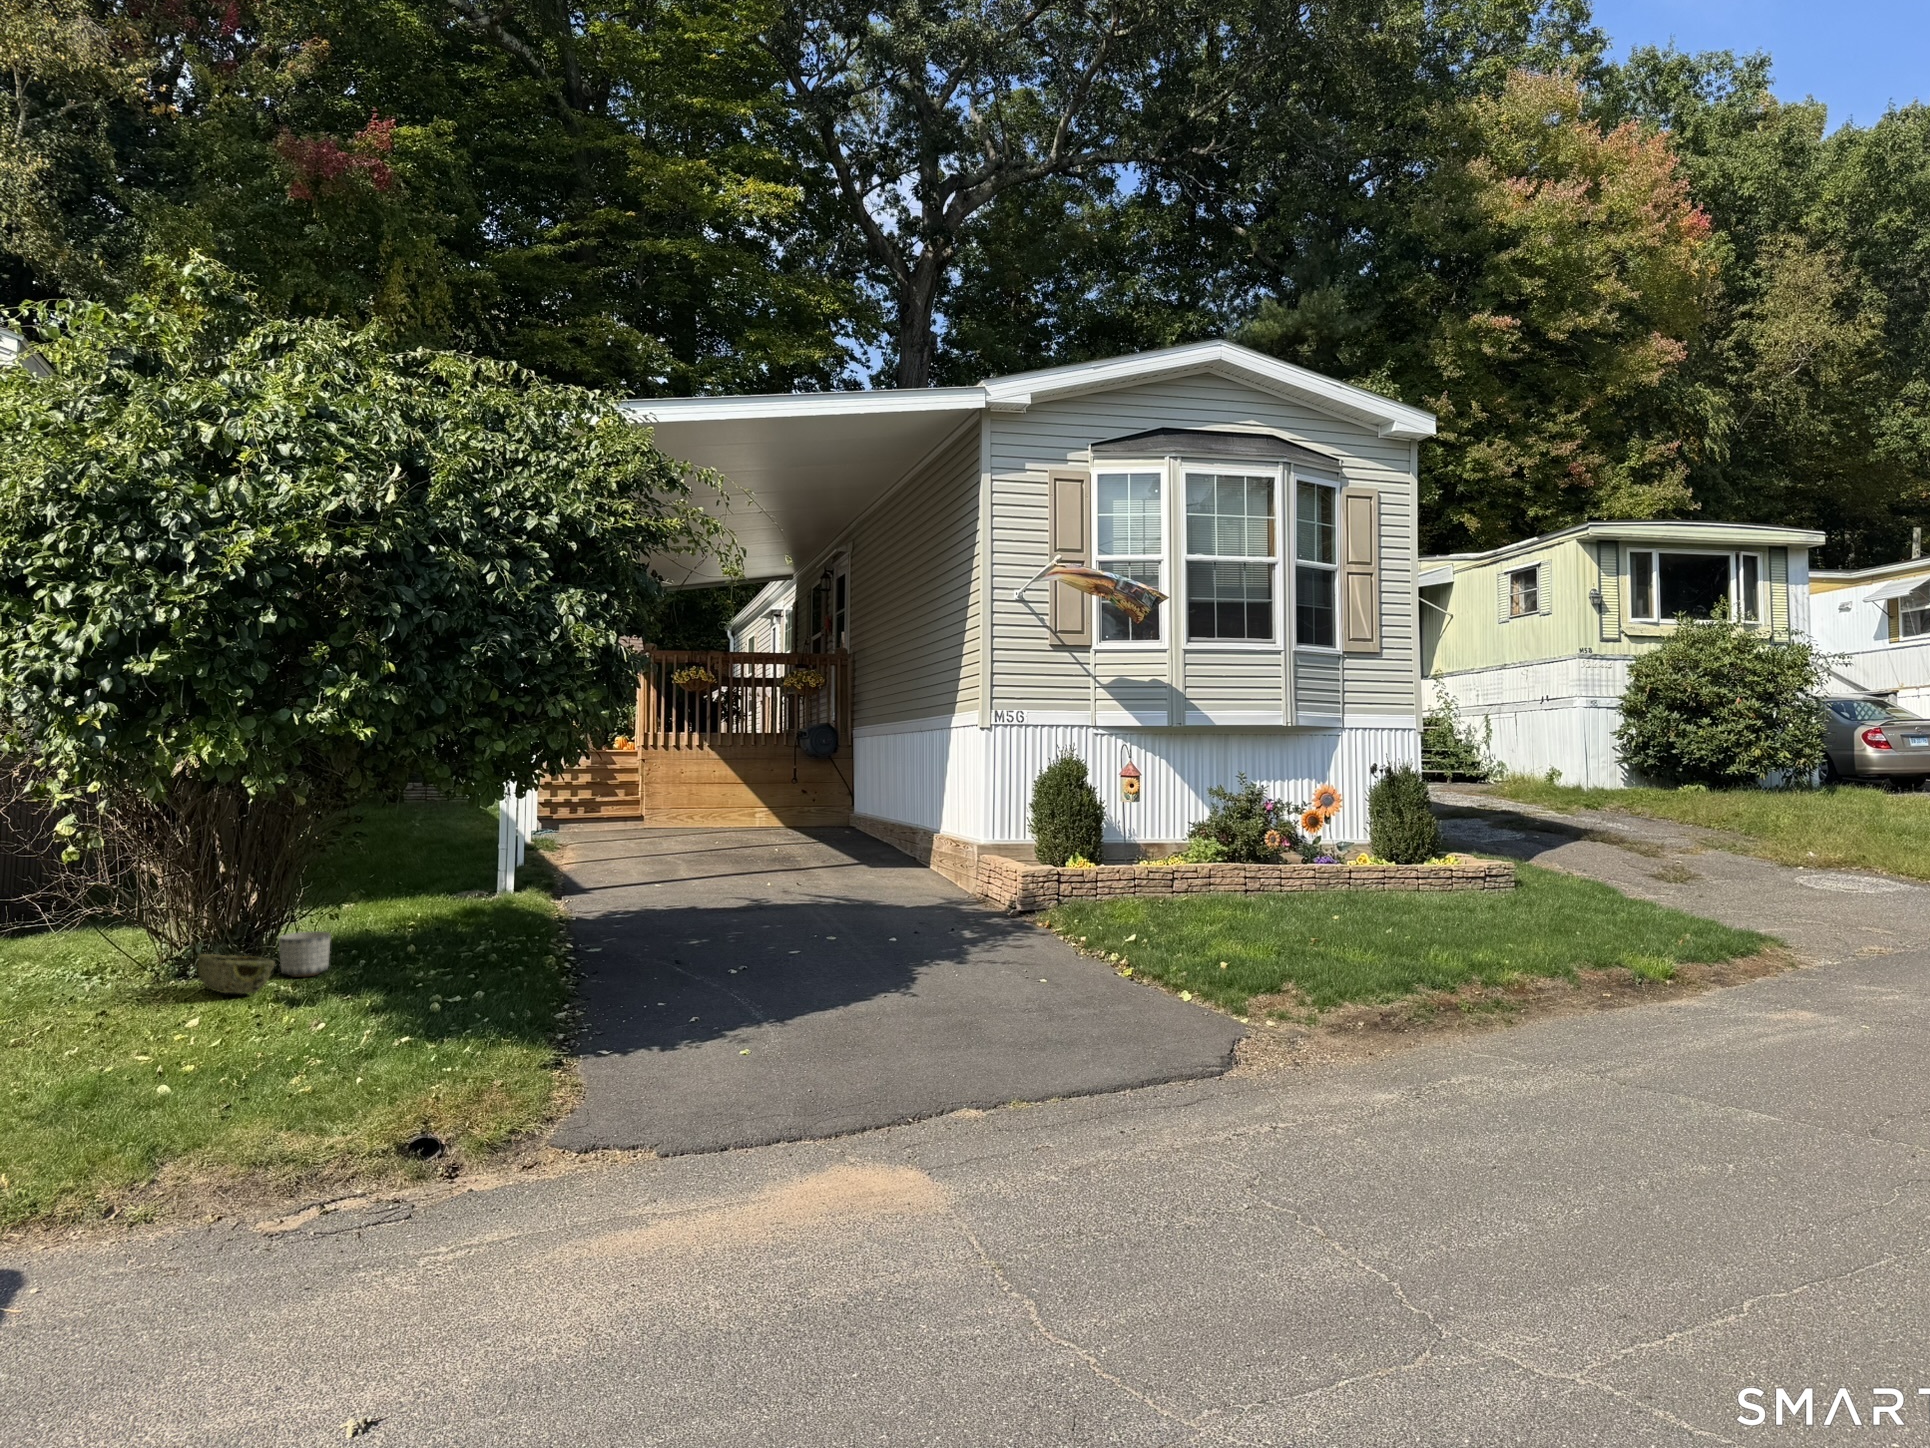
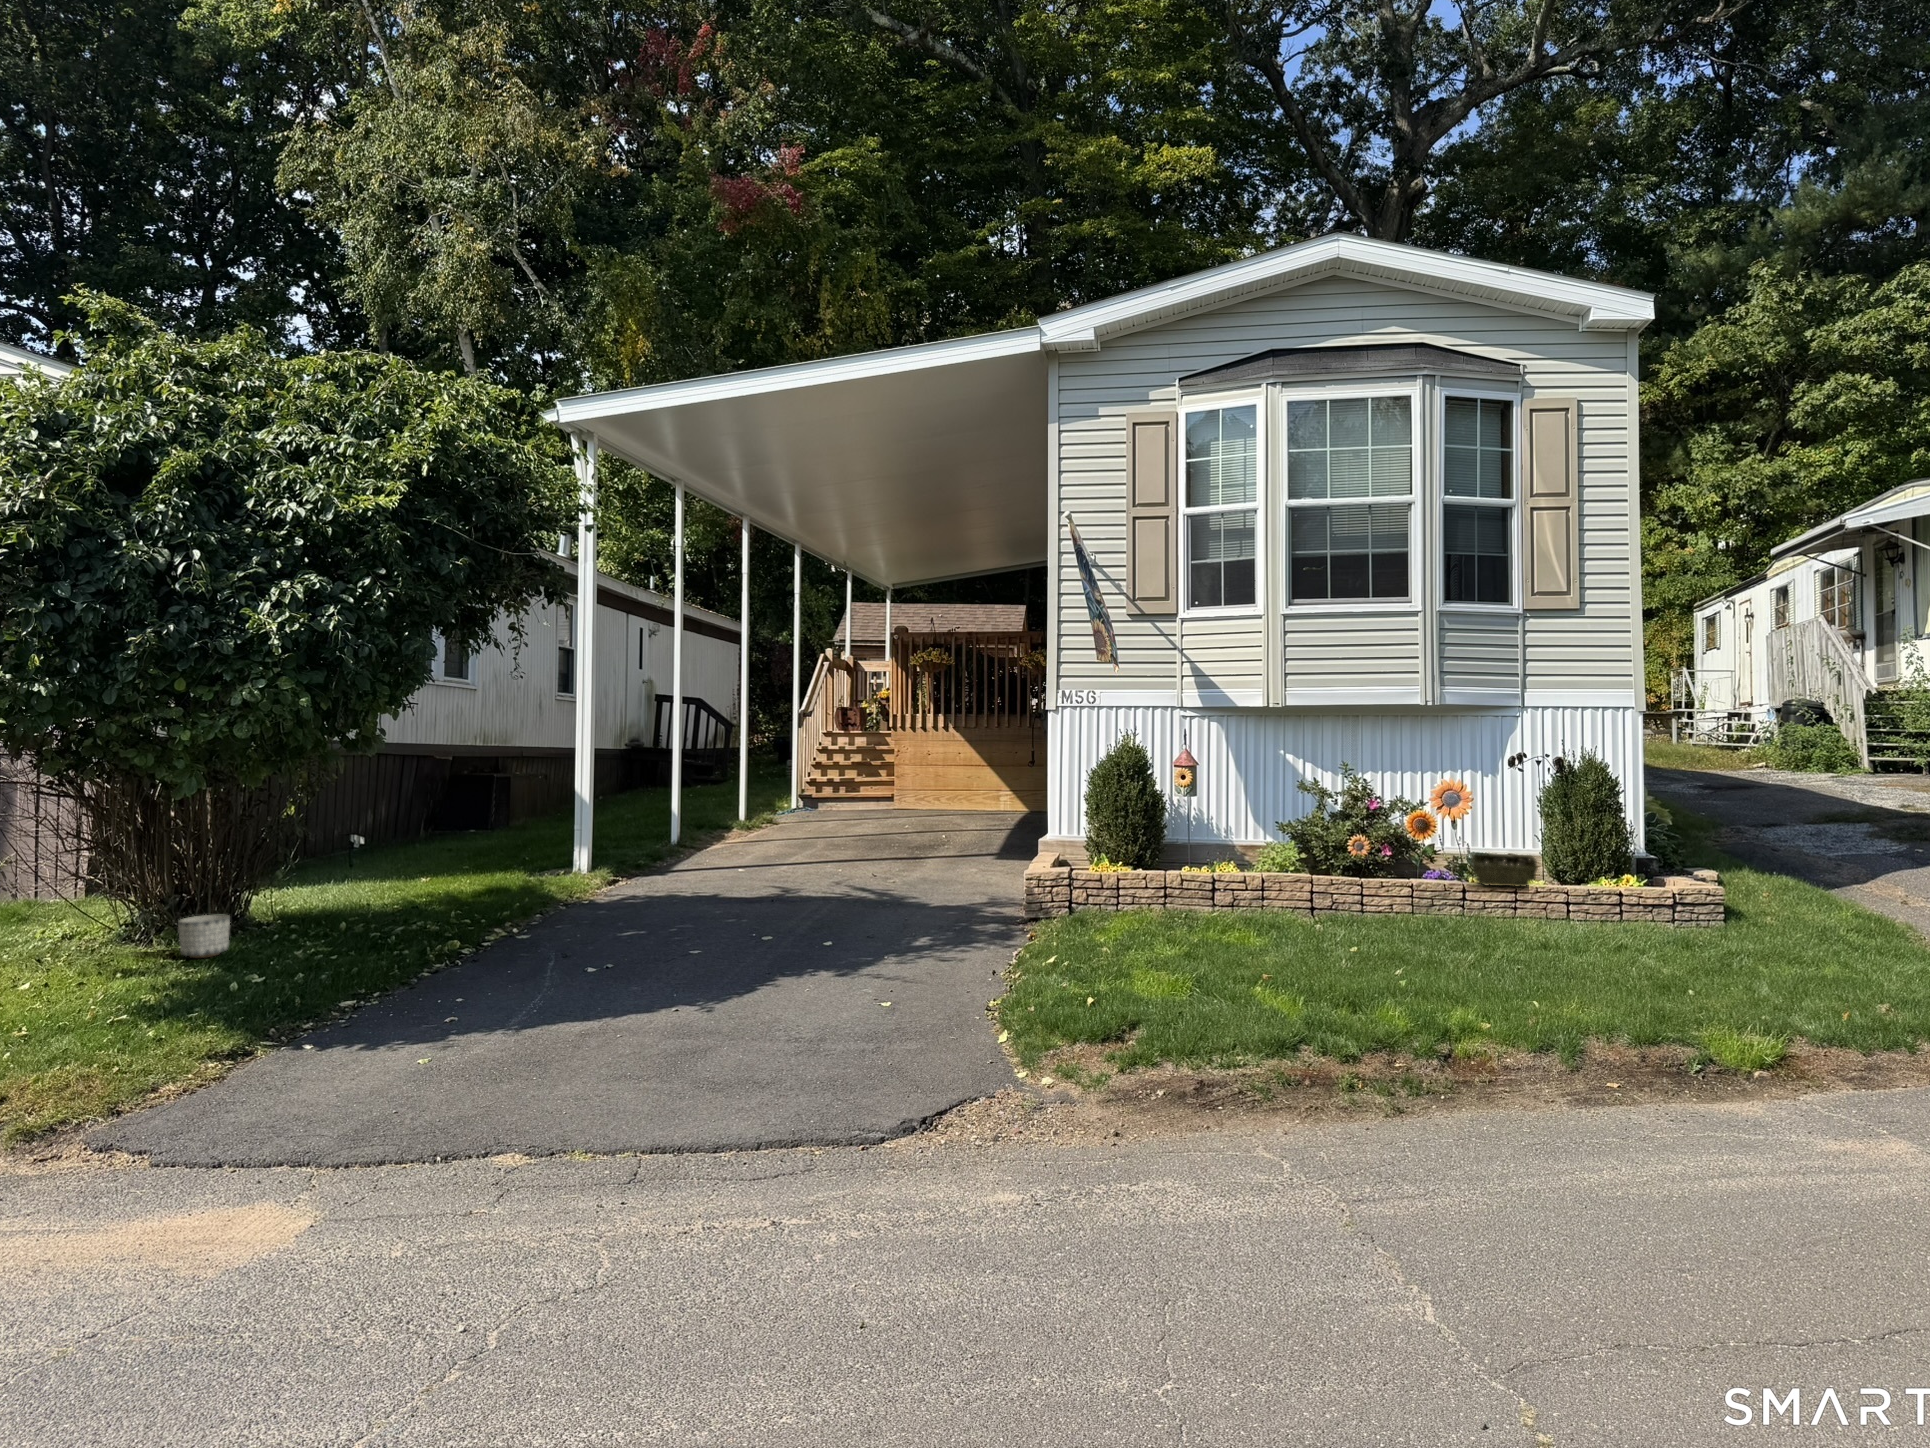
woven basket: present [198,954,275,994] -> present [1470,853,1538,887]

